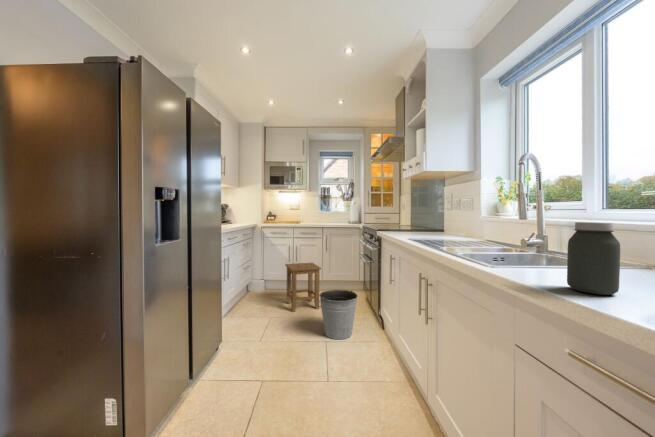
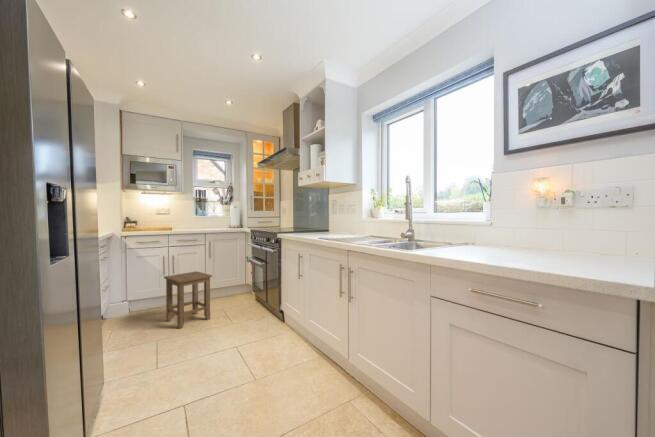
jar: present [567,222,620,295] -> none [467,220,491,259]
bucket: present [319,289,358,339] -> none [221,292,263,344]

